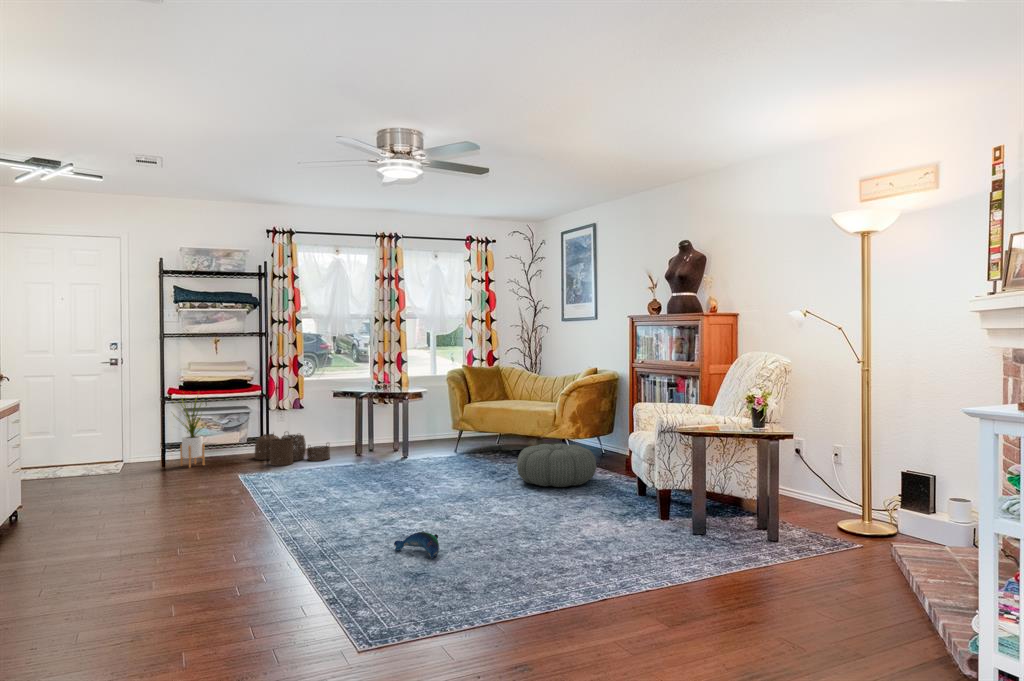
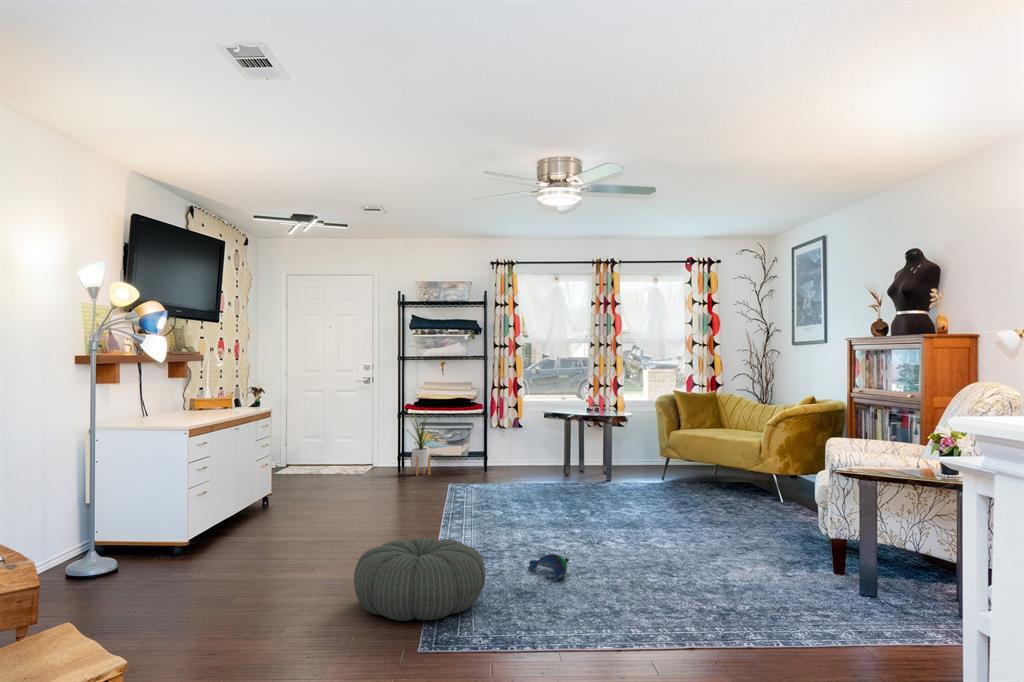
woven basket: present [255,434,330,466] -> none [474,448,539,480]
pouf: present [517,444,596,487] -> present [354,538,485,621]

